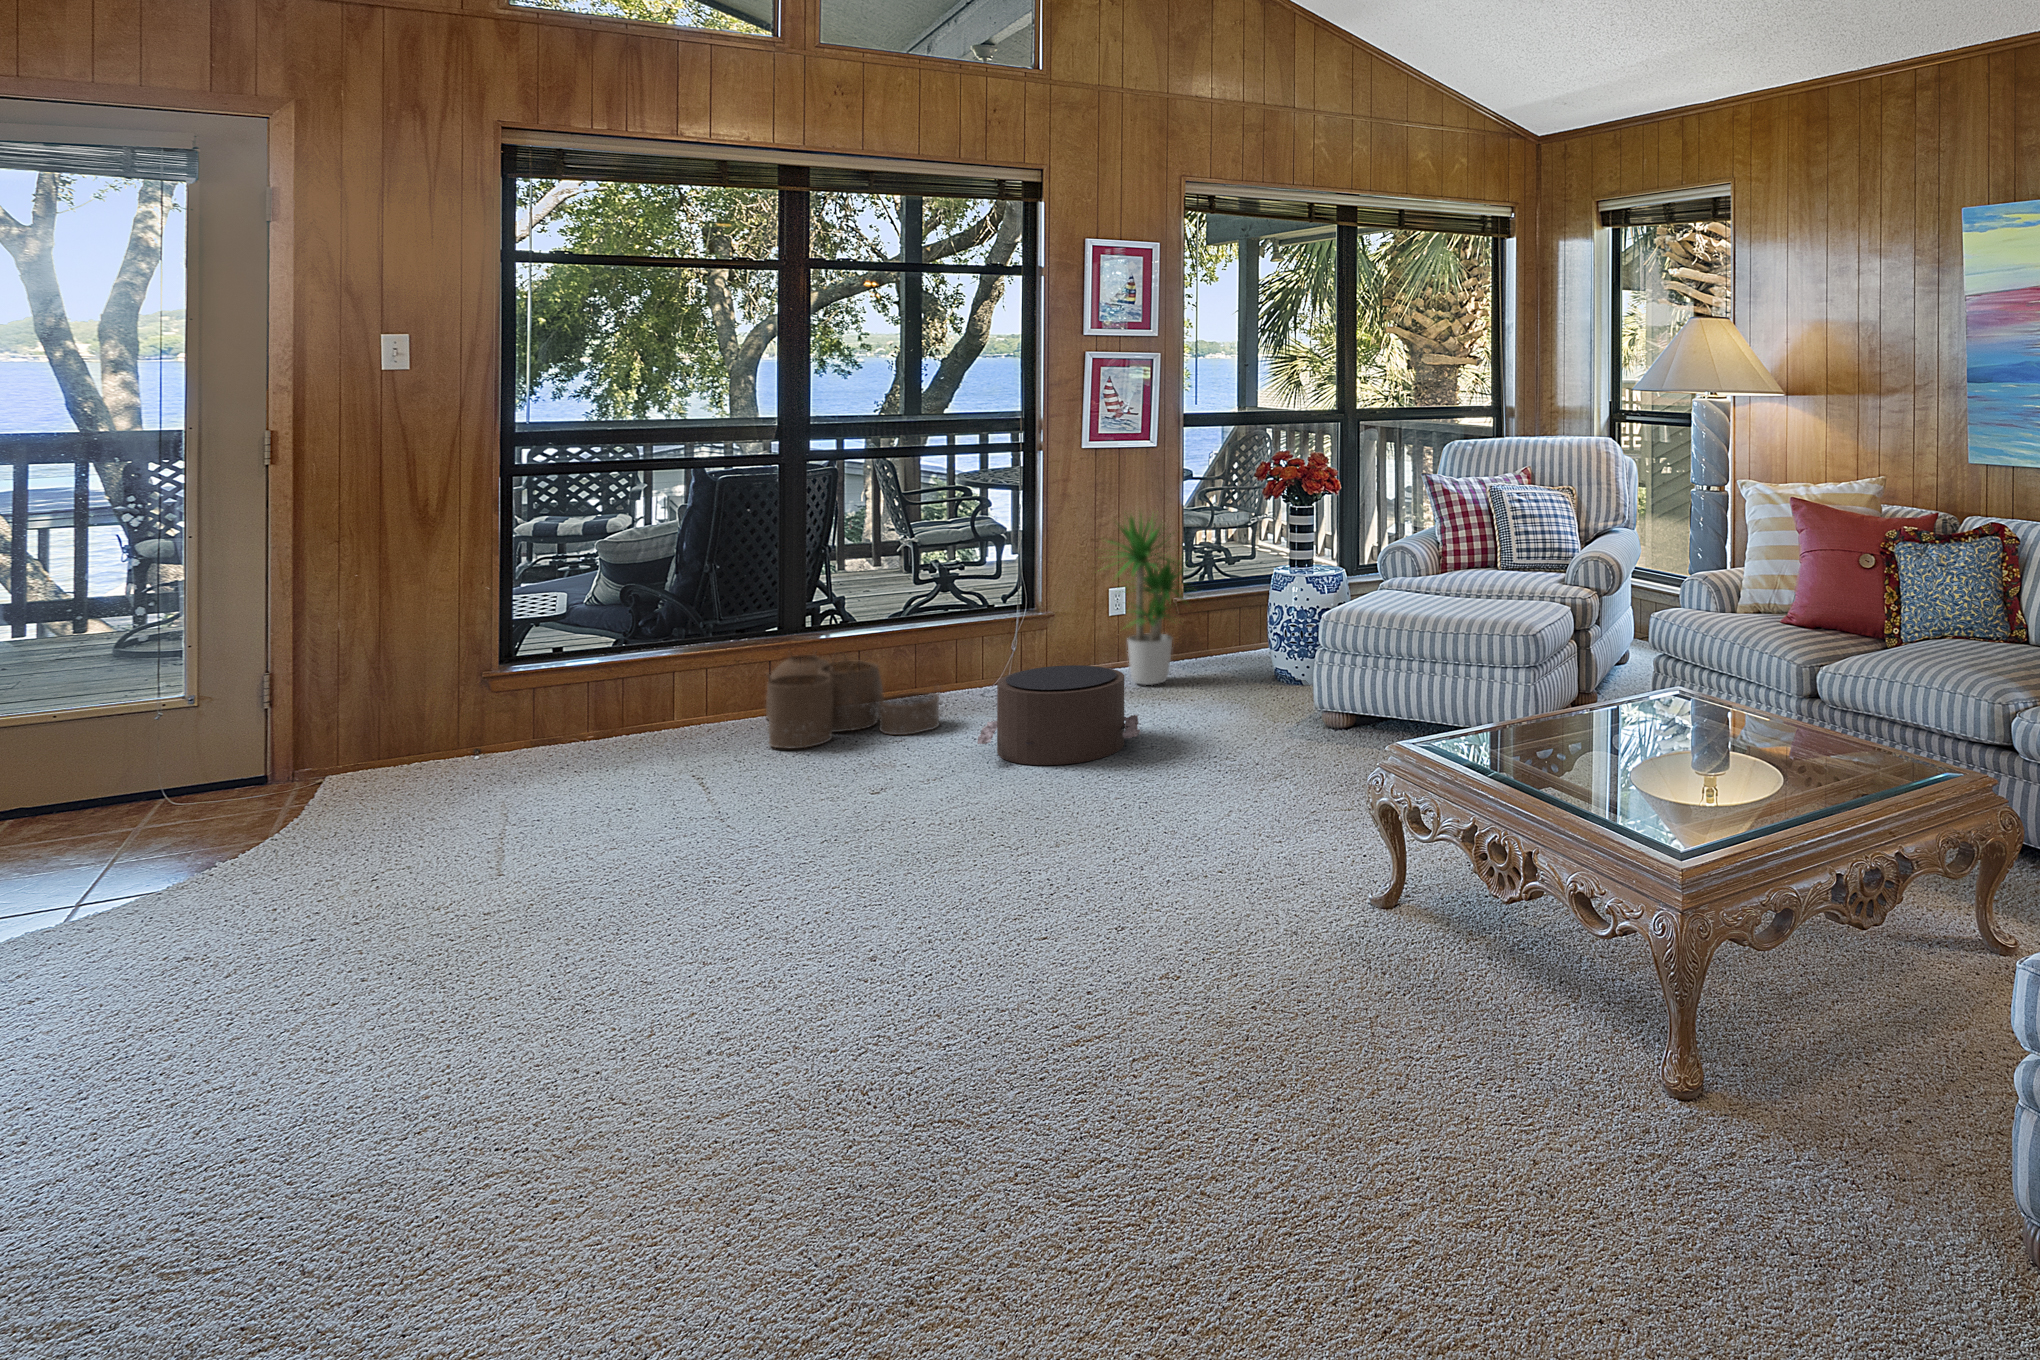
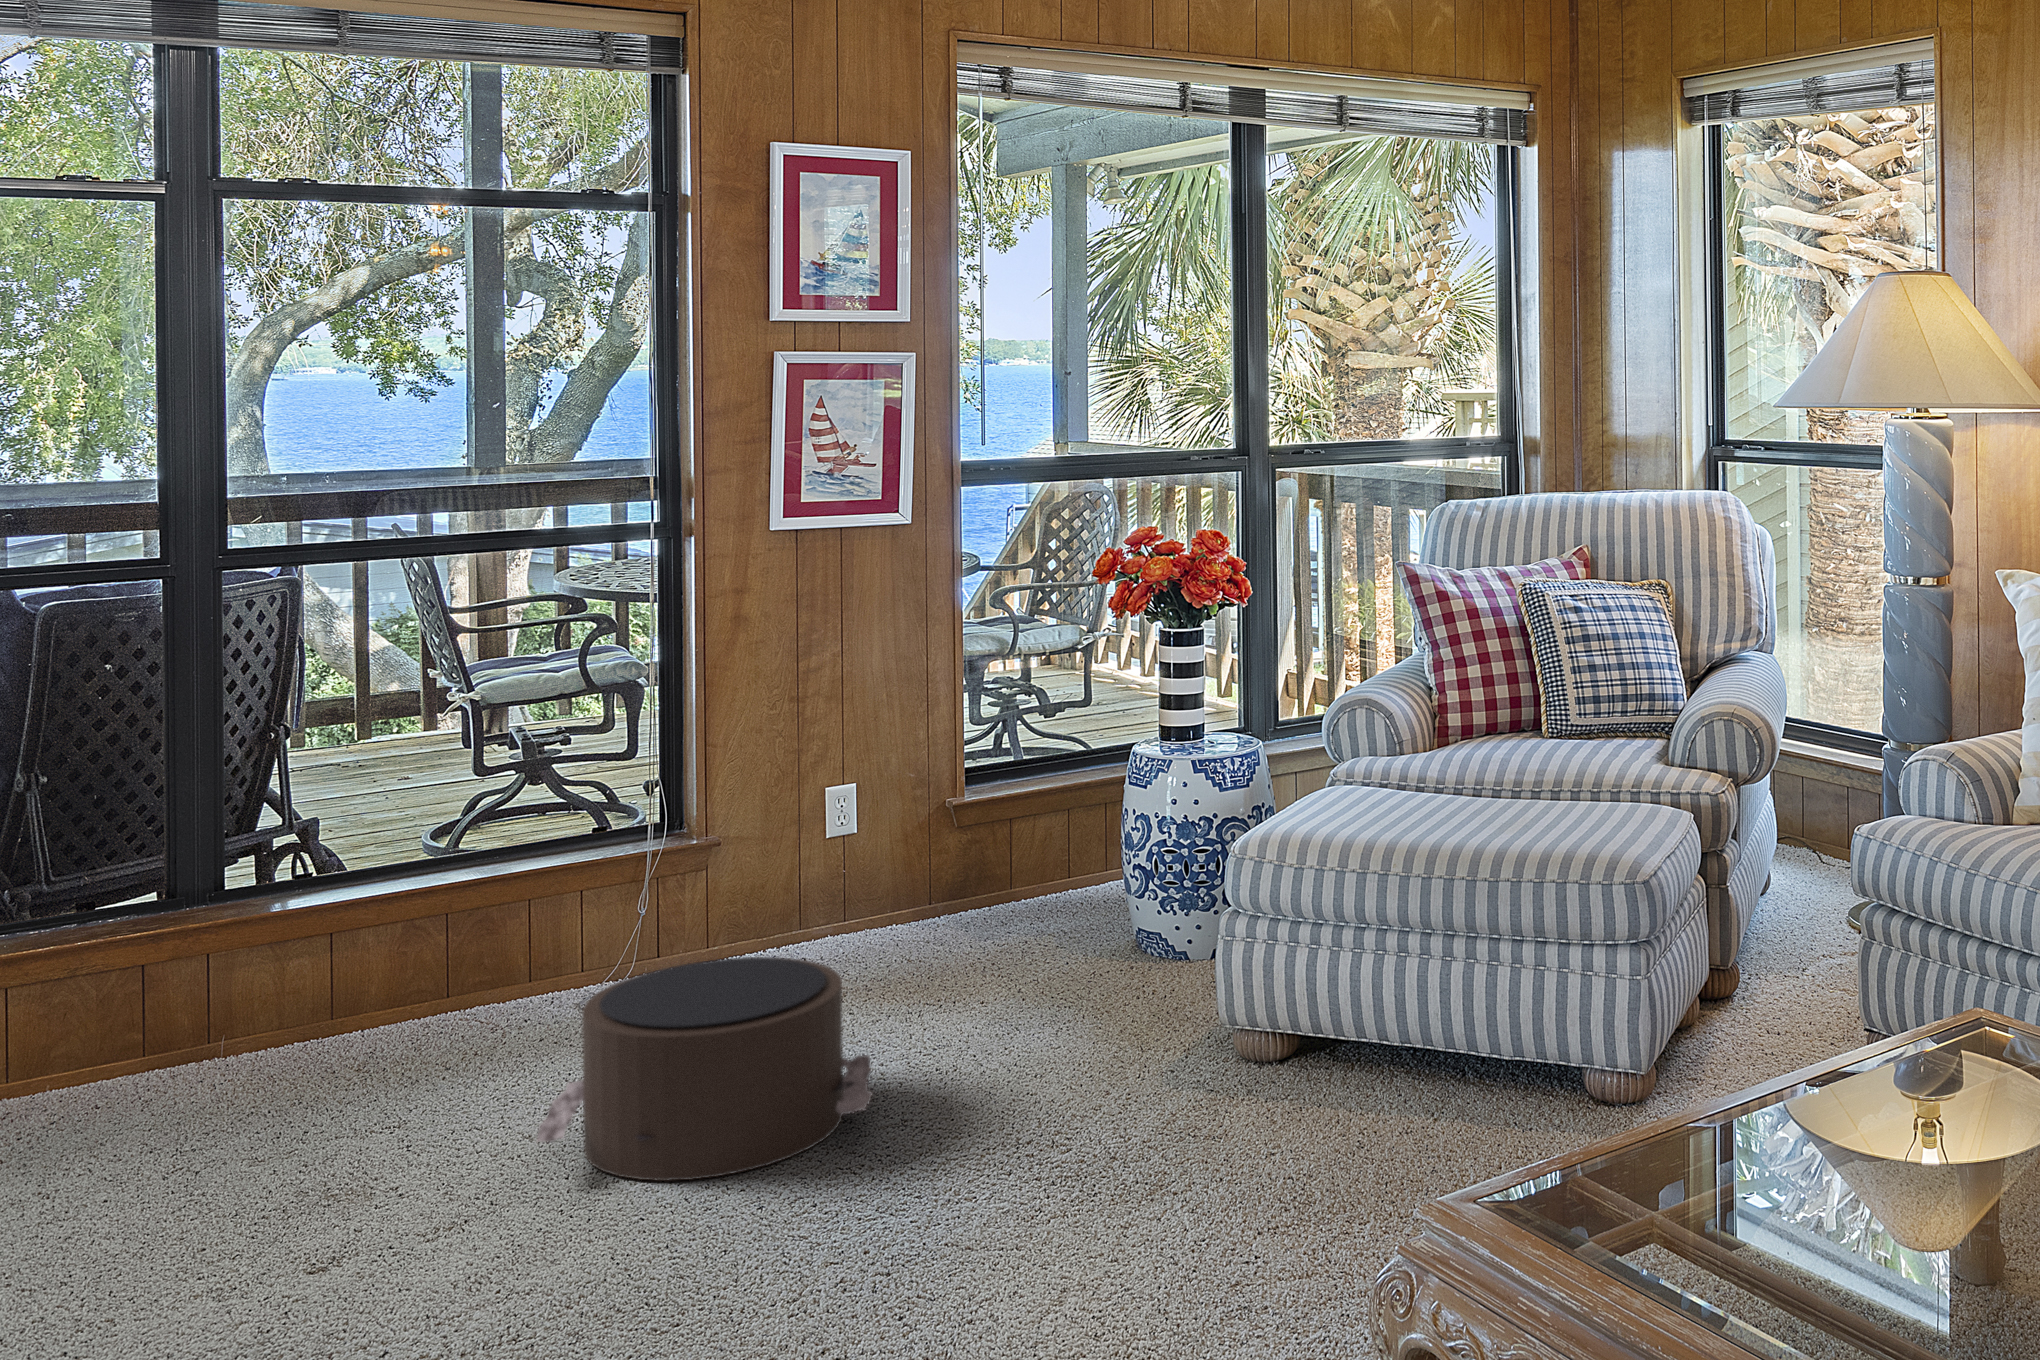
potted plant: present [1105,516,1190,685] -> none [789,634,1005,966]
woven basket: present [766,652,940,748] -> none [109,933,482,1154]

